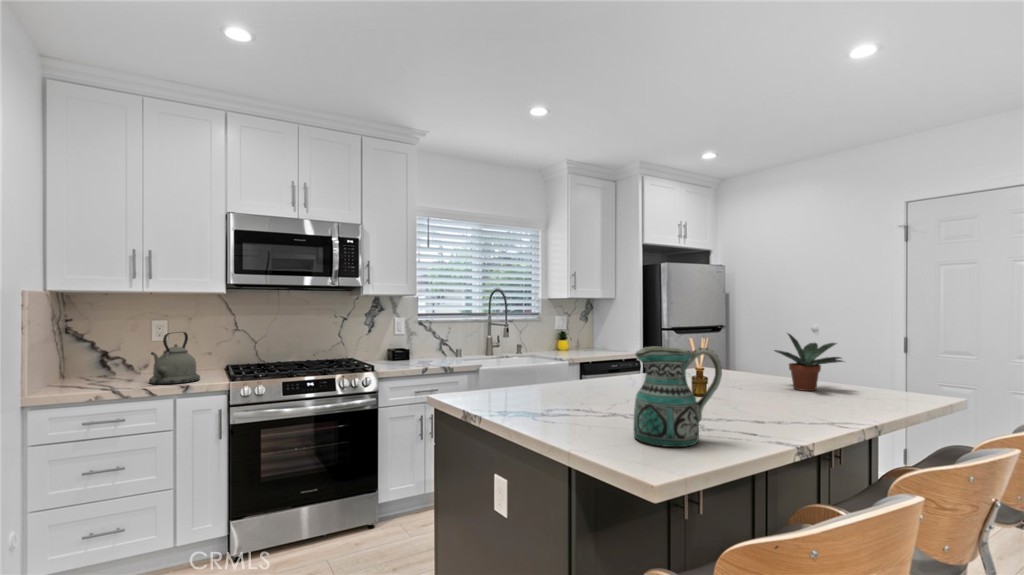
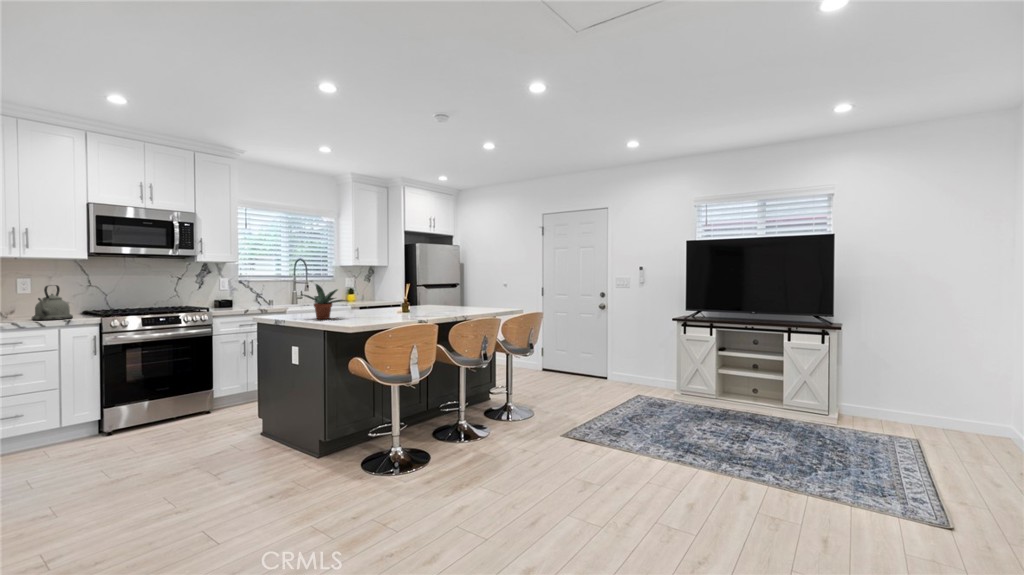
potted plant: present [774,334,844,391] -> present [302,284,345,319]
ceramic pitcher: present [634,347,722,447] -> none [353,284,390,322]

